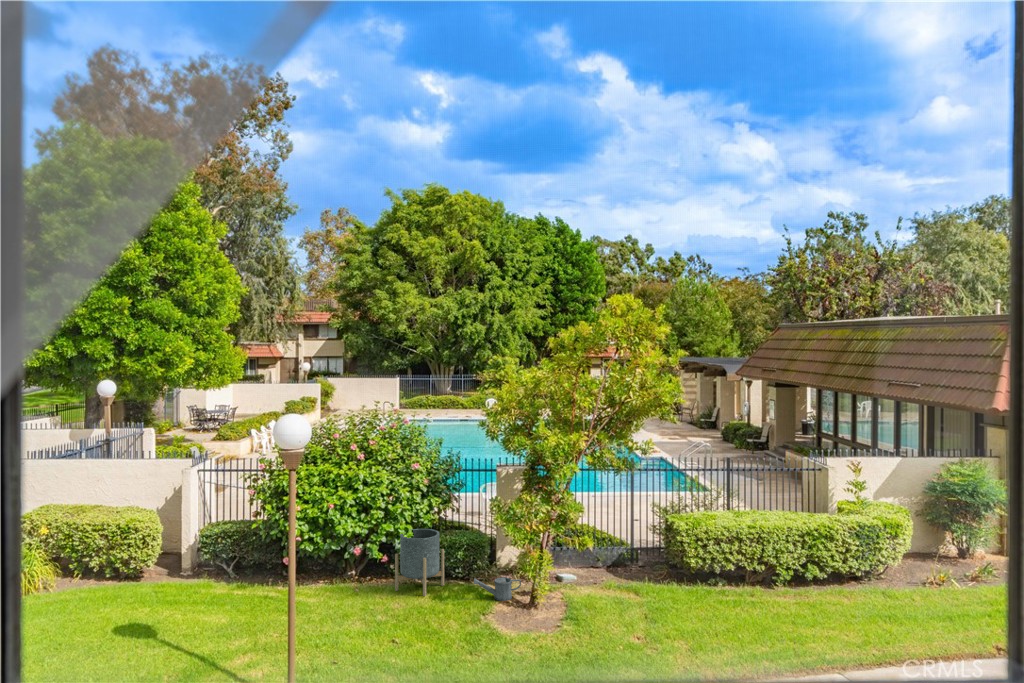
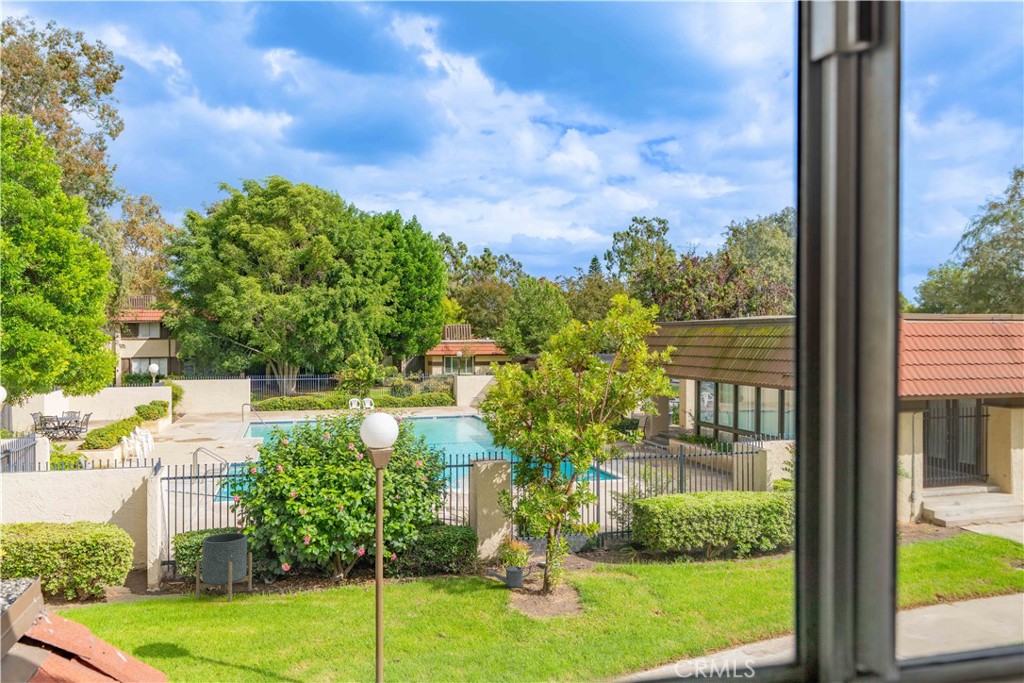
planter: present [395,529,444,596] -> present [196,533,252,602]

